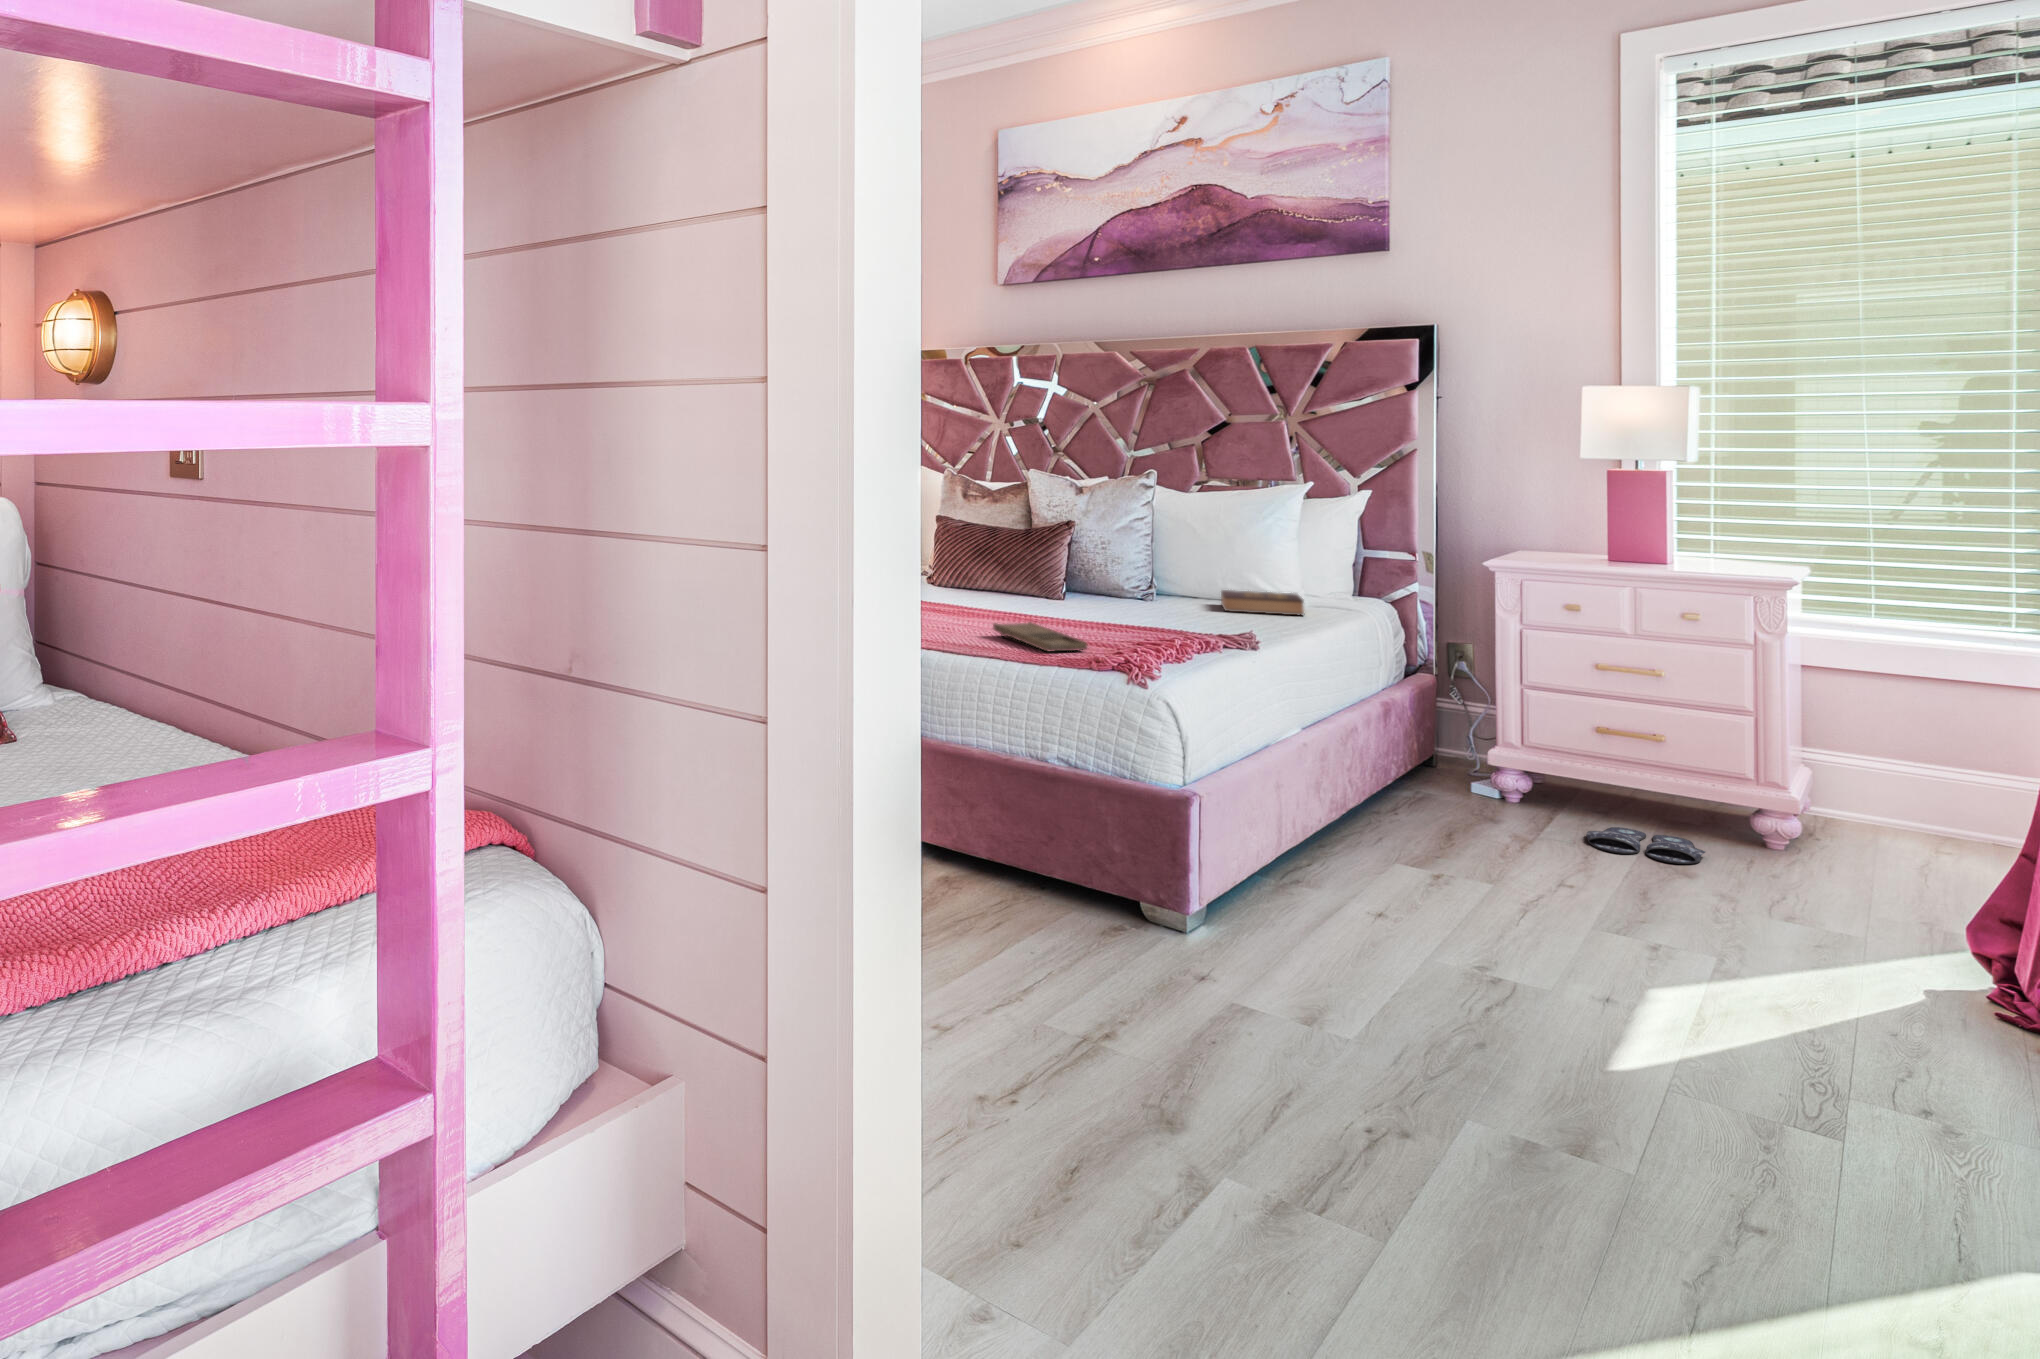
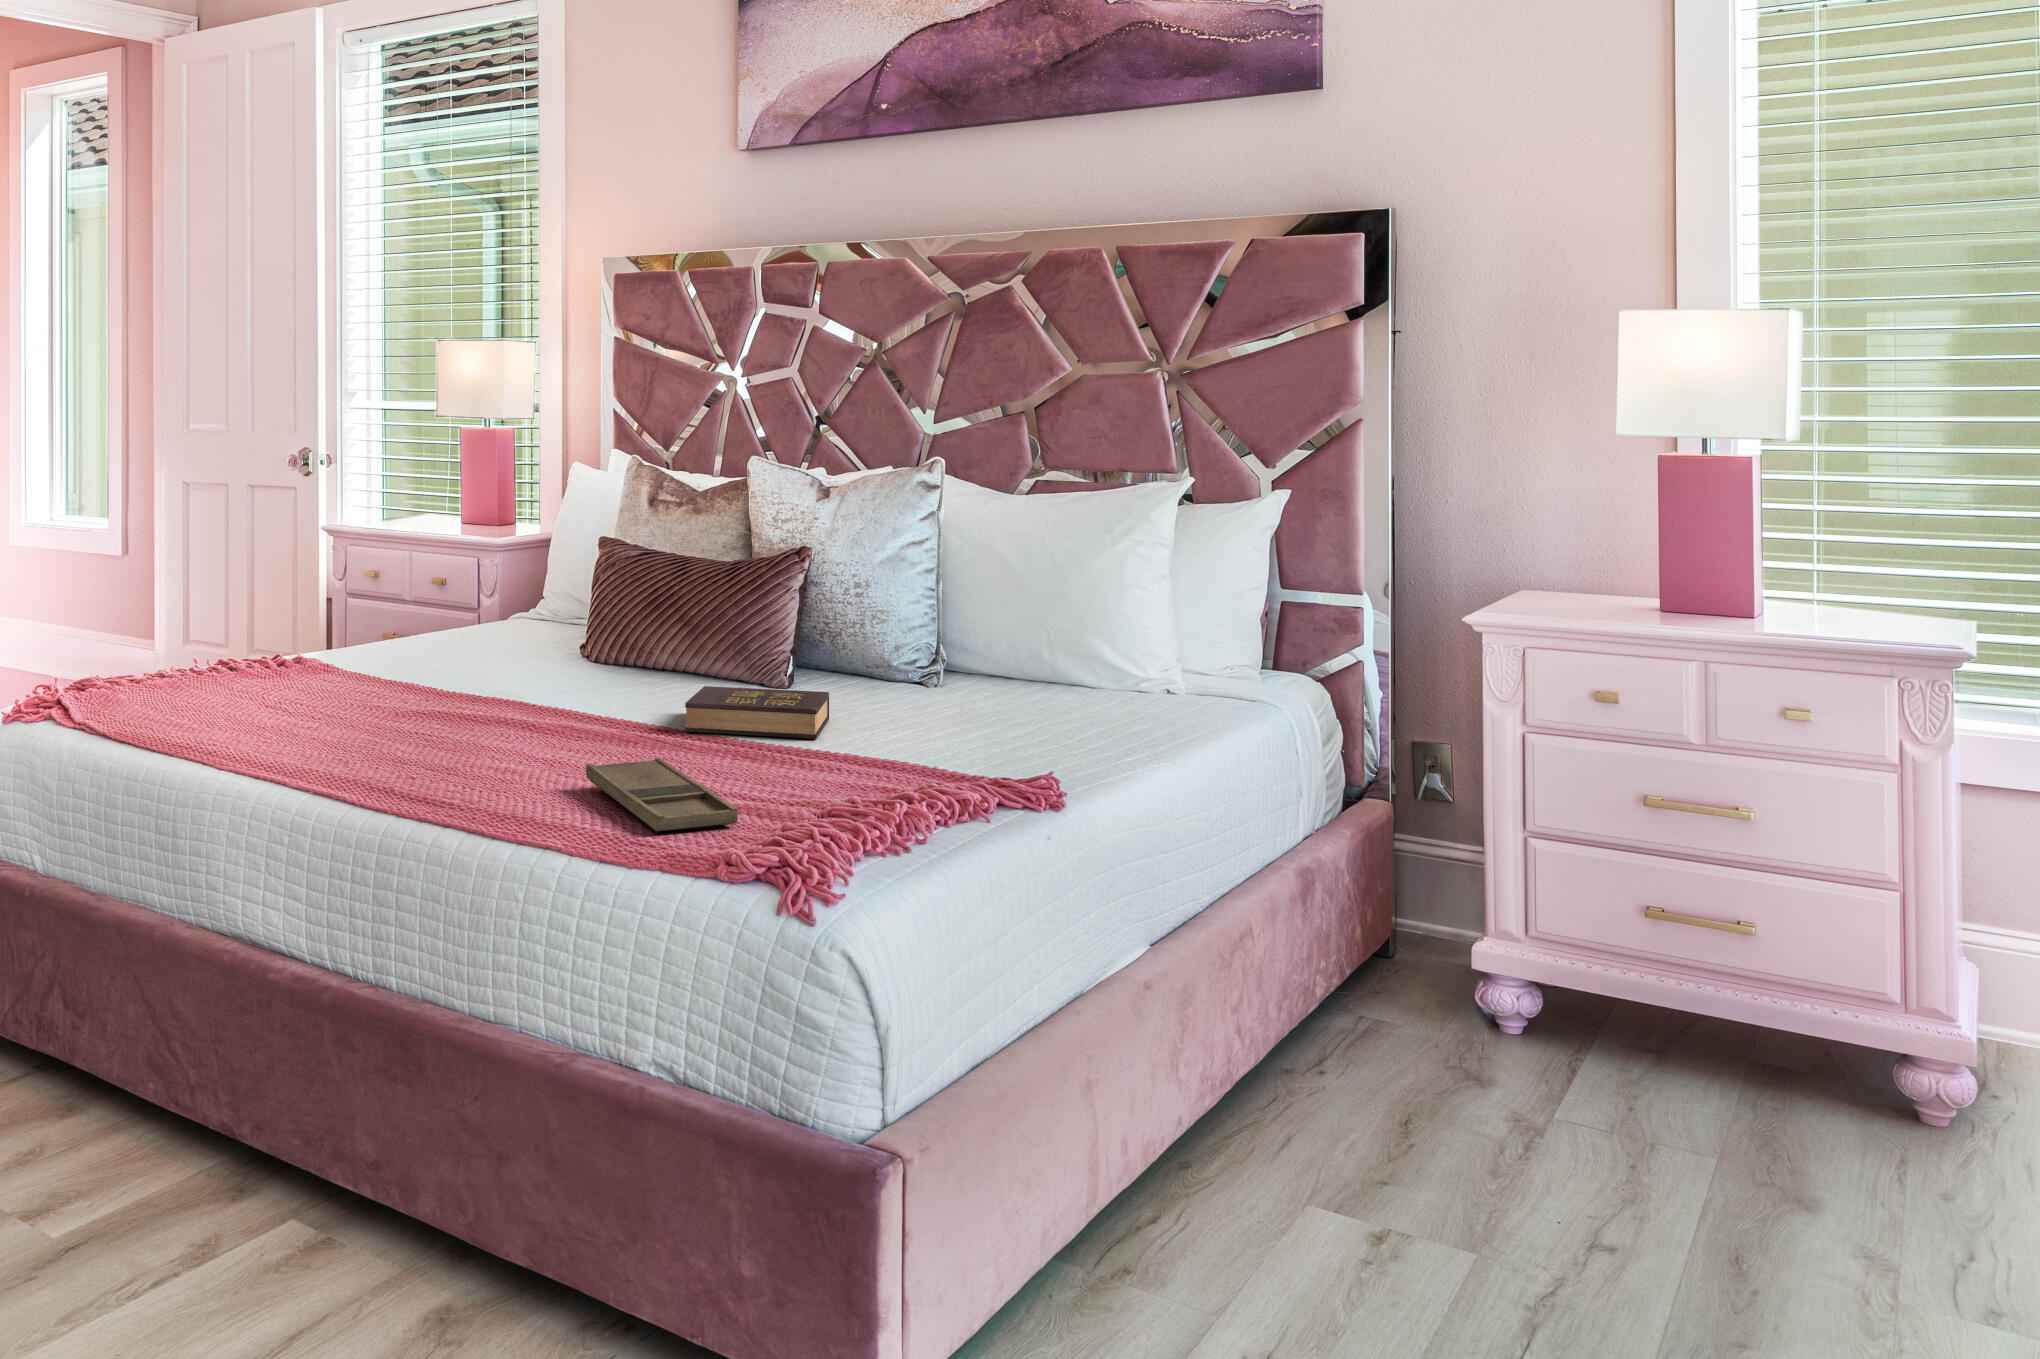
hardback book: present [1221,590,1304,616] -> present [685,686,829,739]
slippers: present [1586,827,1705,864] -> none [1628,1079,1826,1168]

